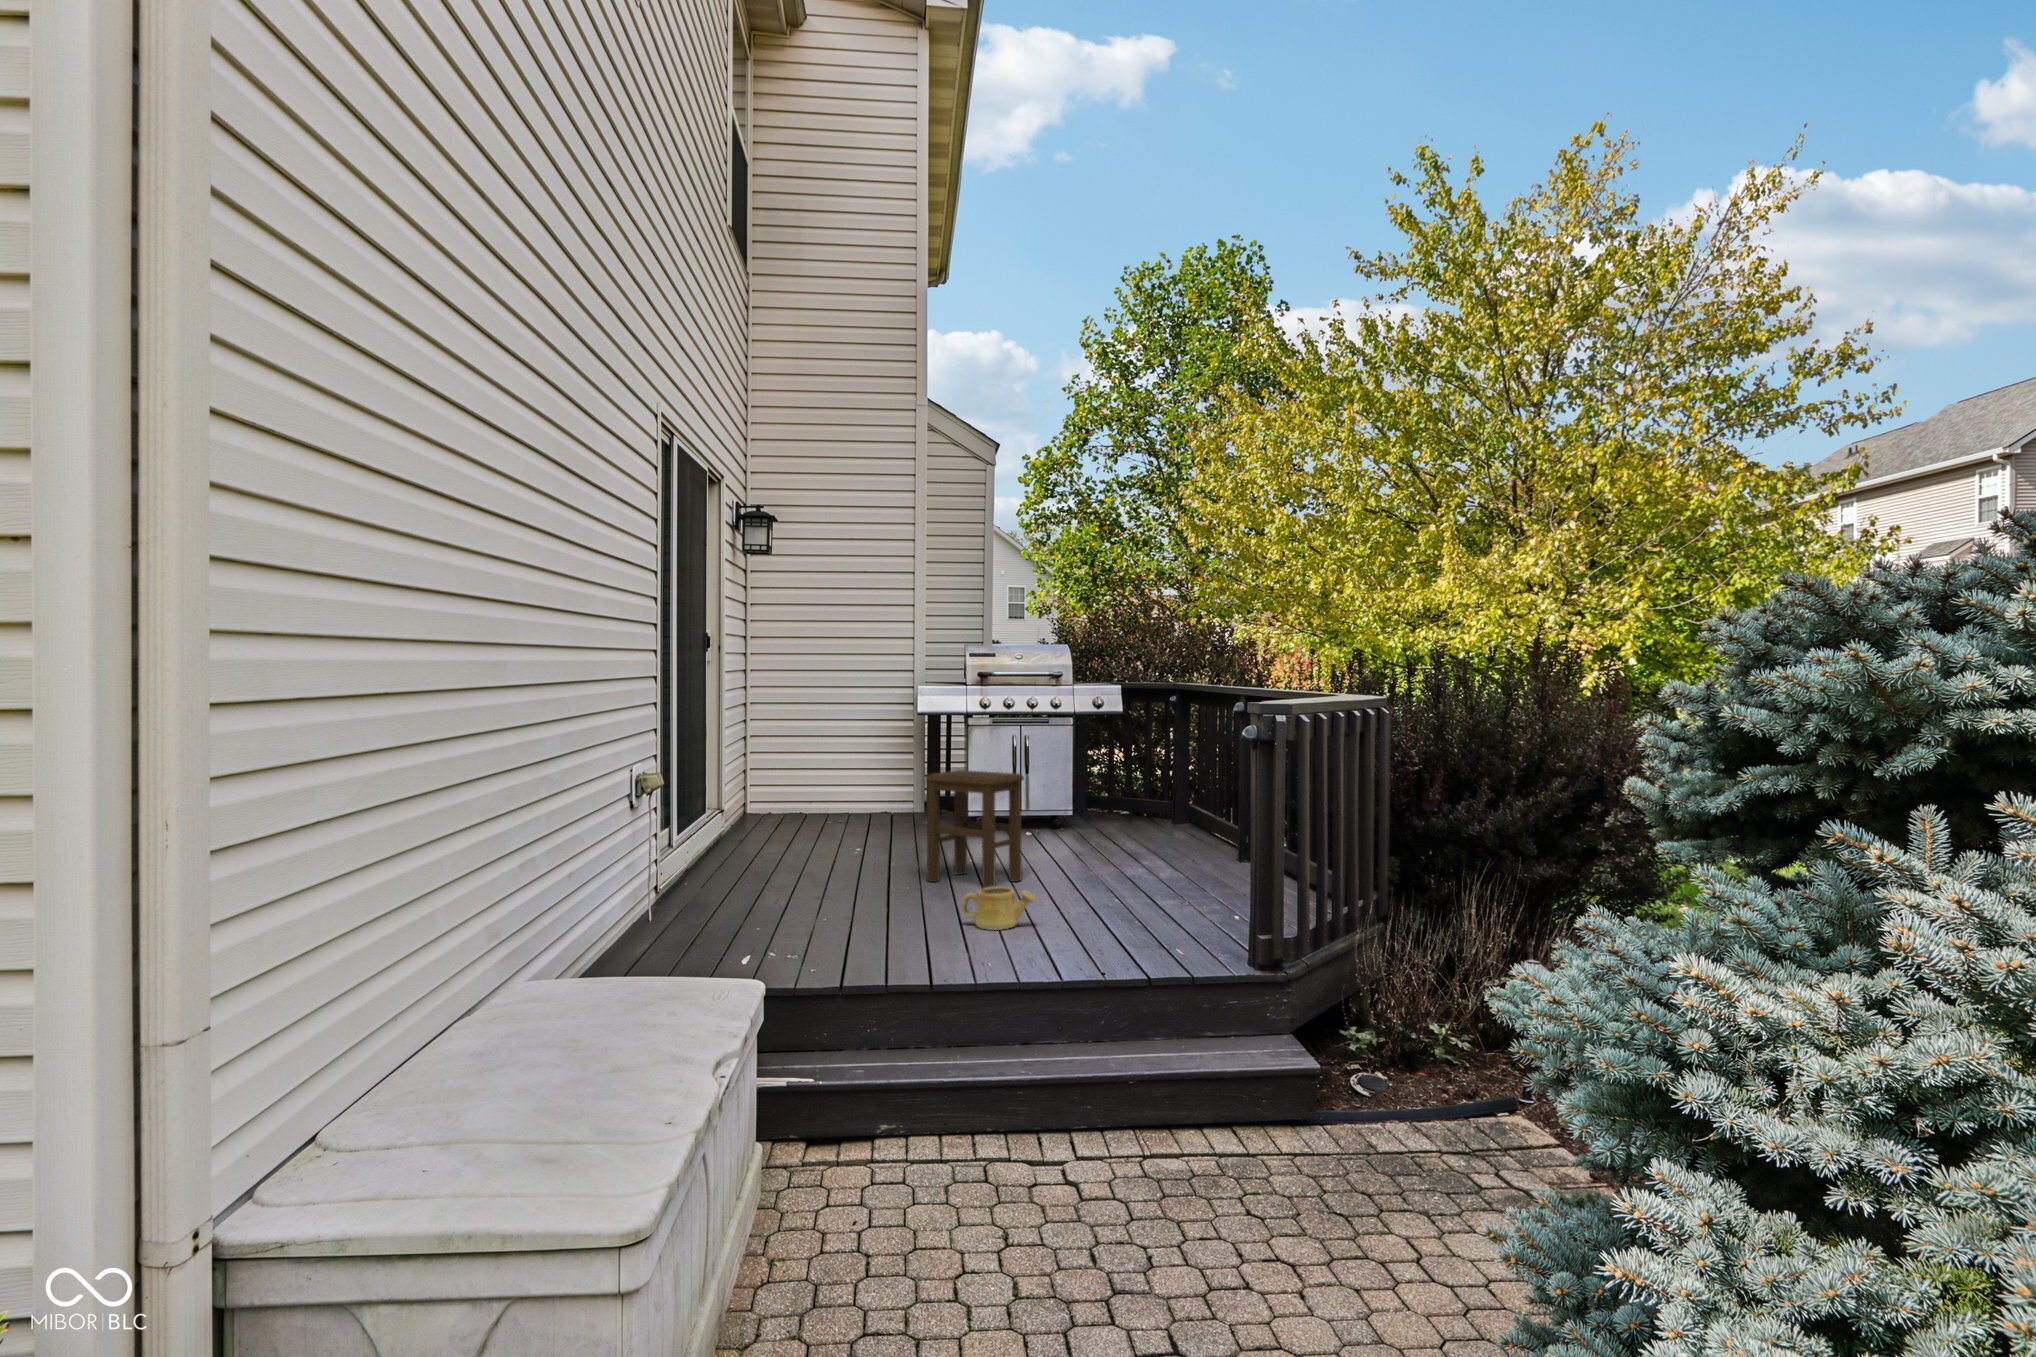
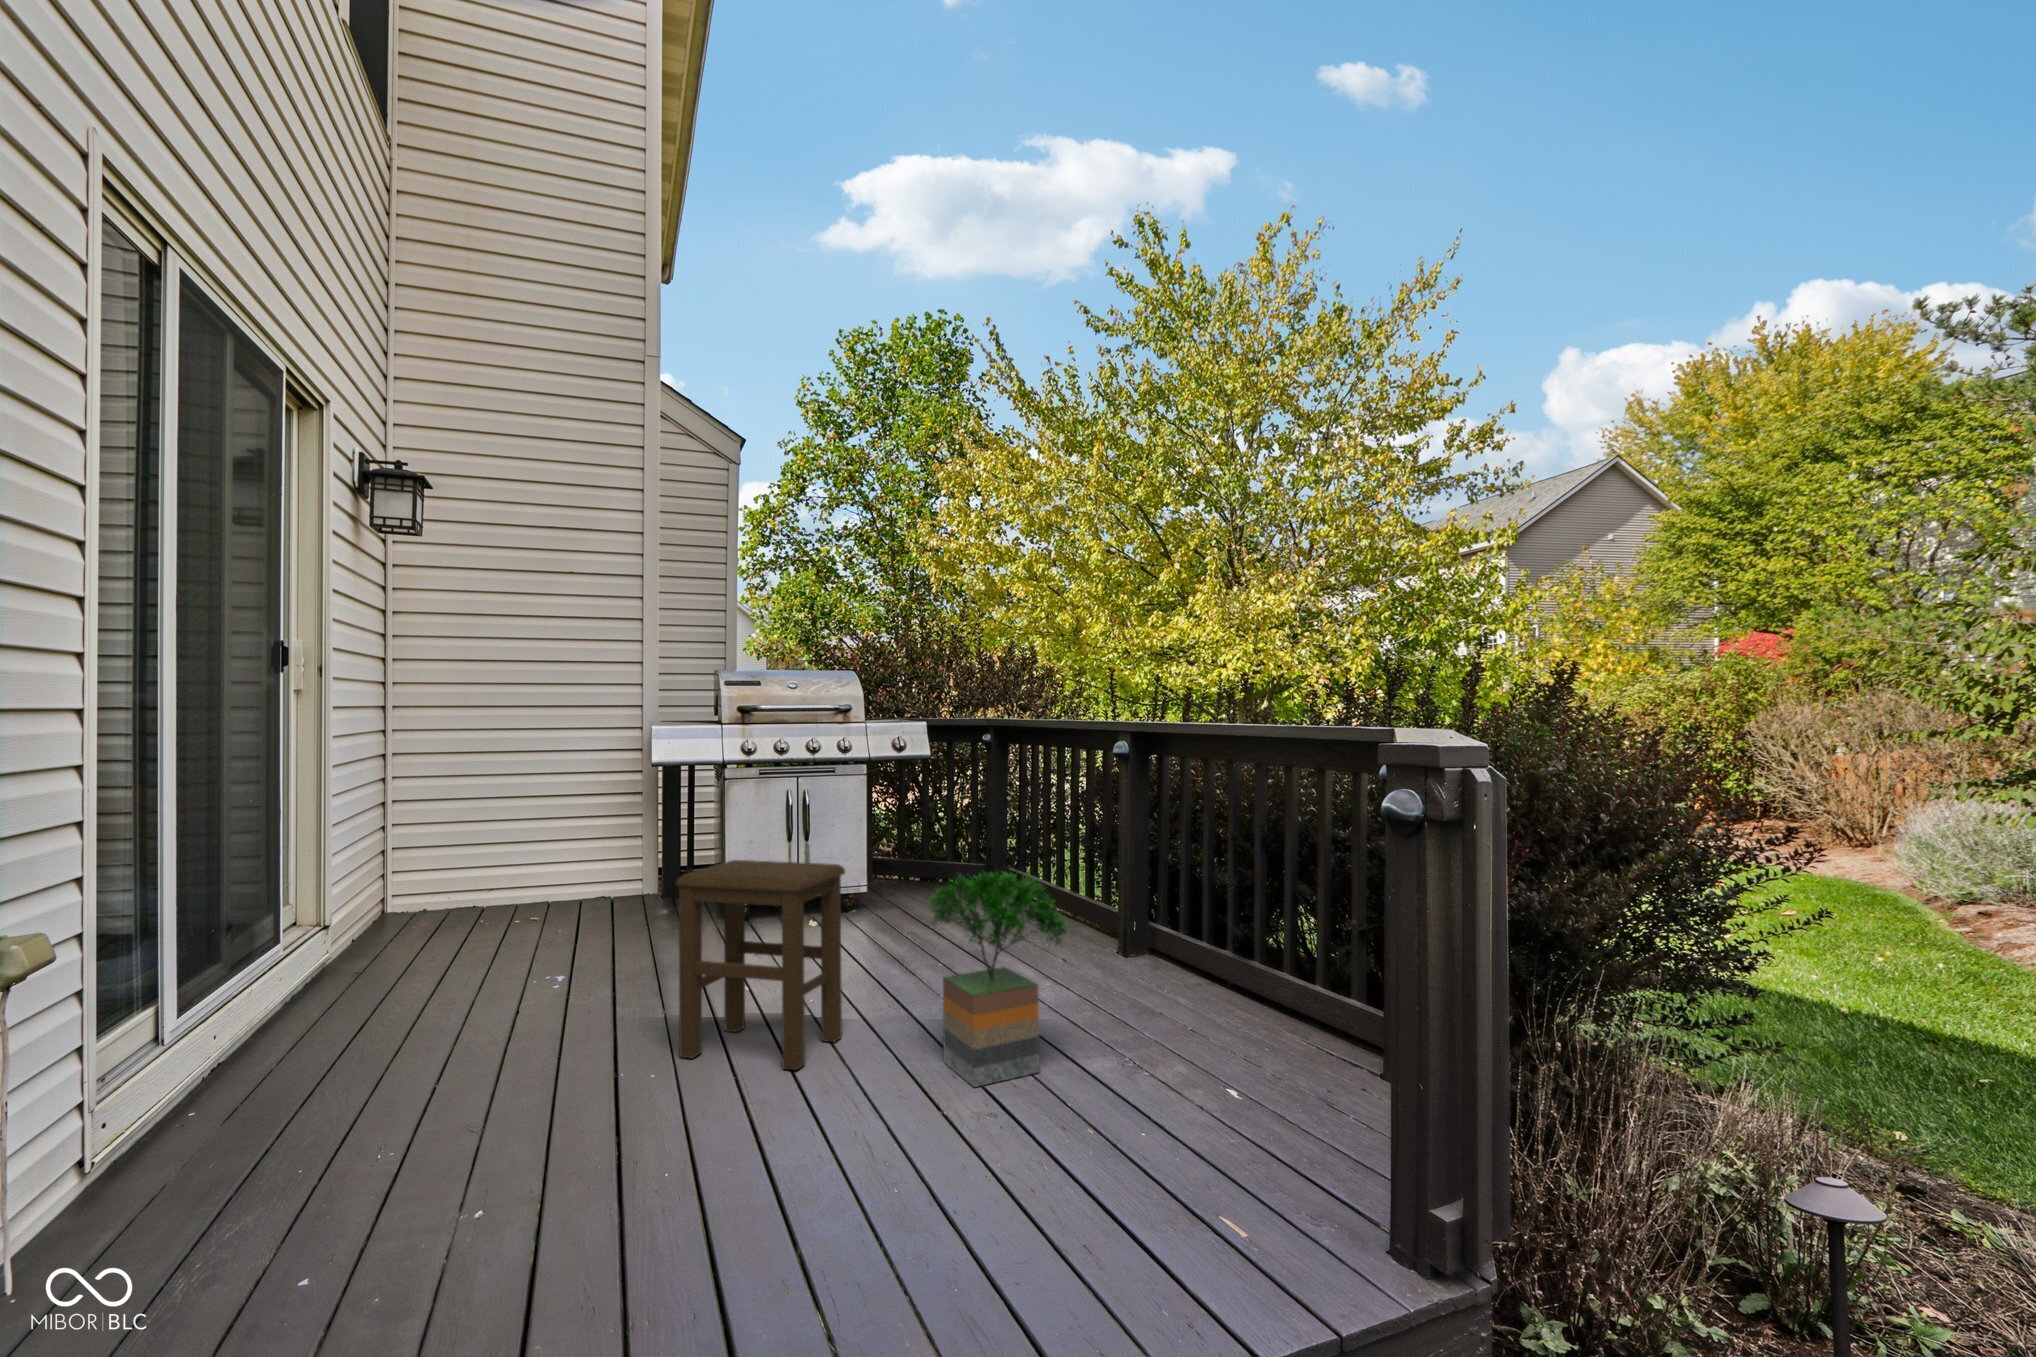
potted tree: none [1062,778,1149,902] -> present [928,872,1069,1087]
watering can: present [961,887,1036,930] -> none [772,1112,924,1218]

